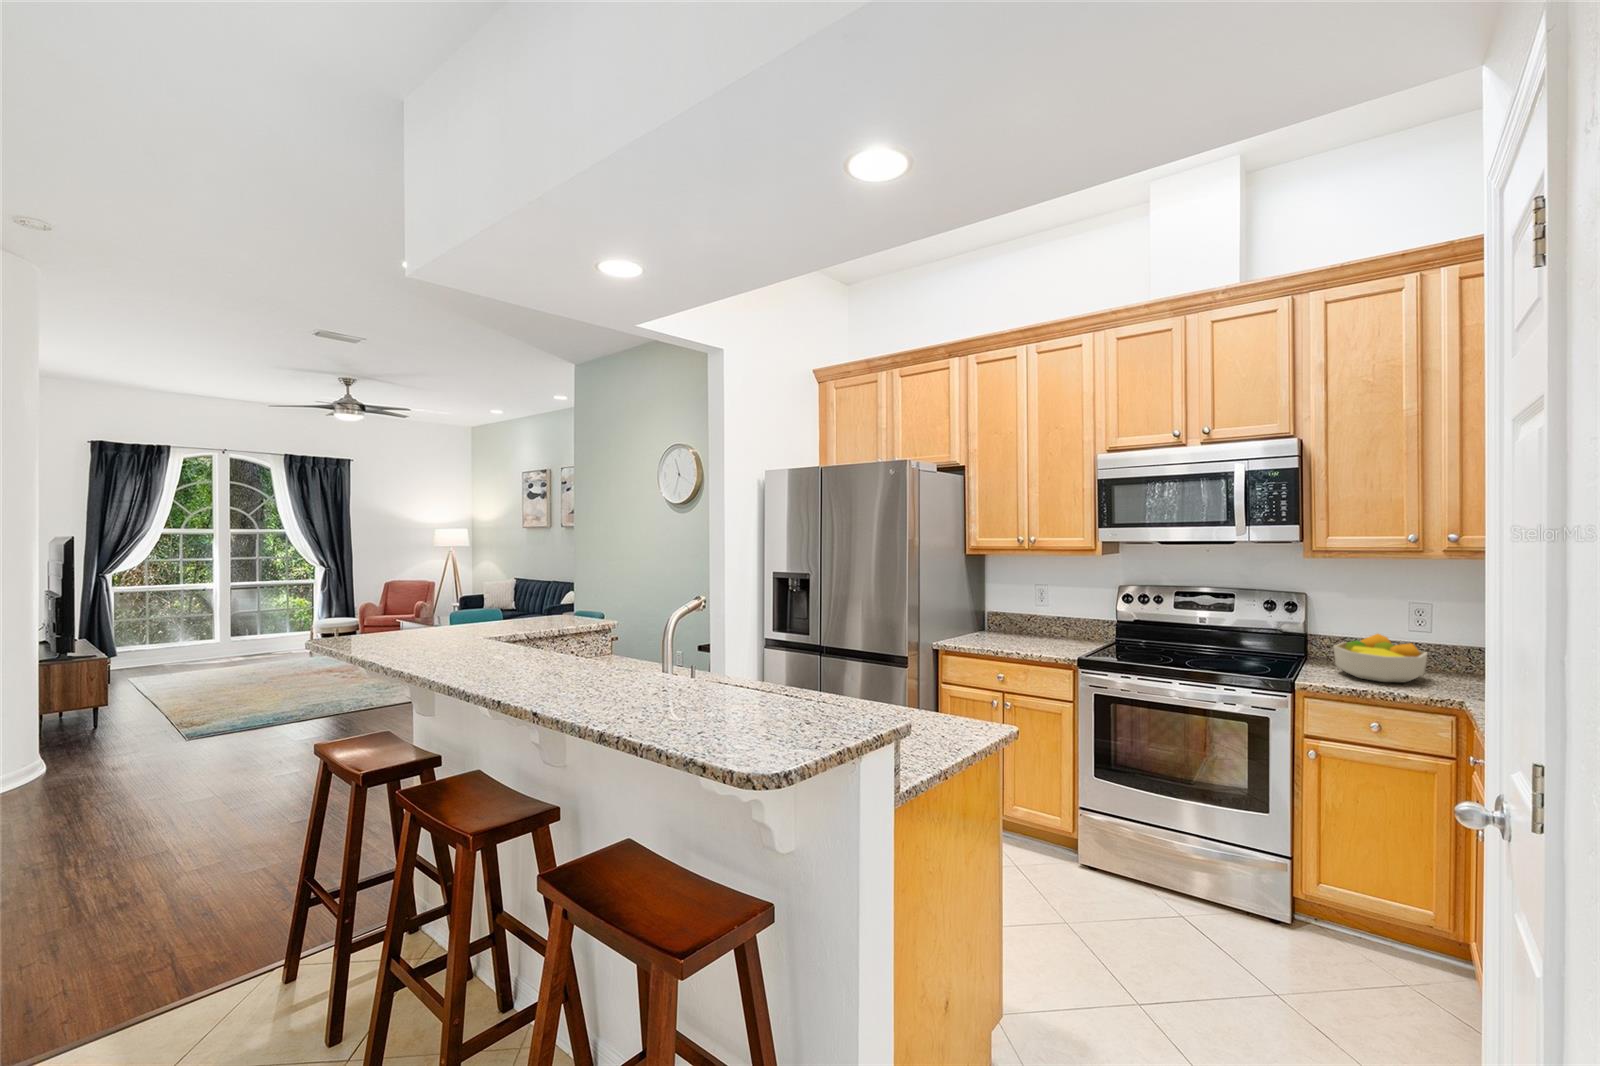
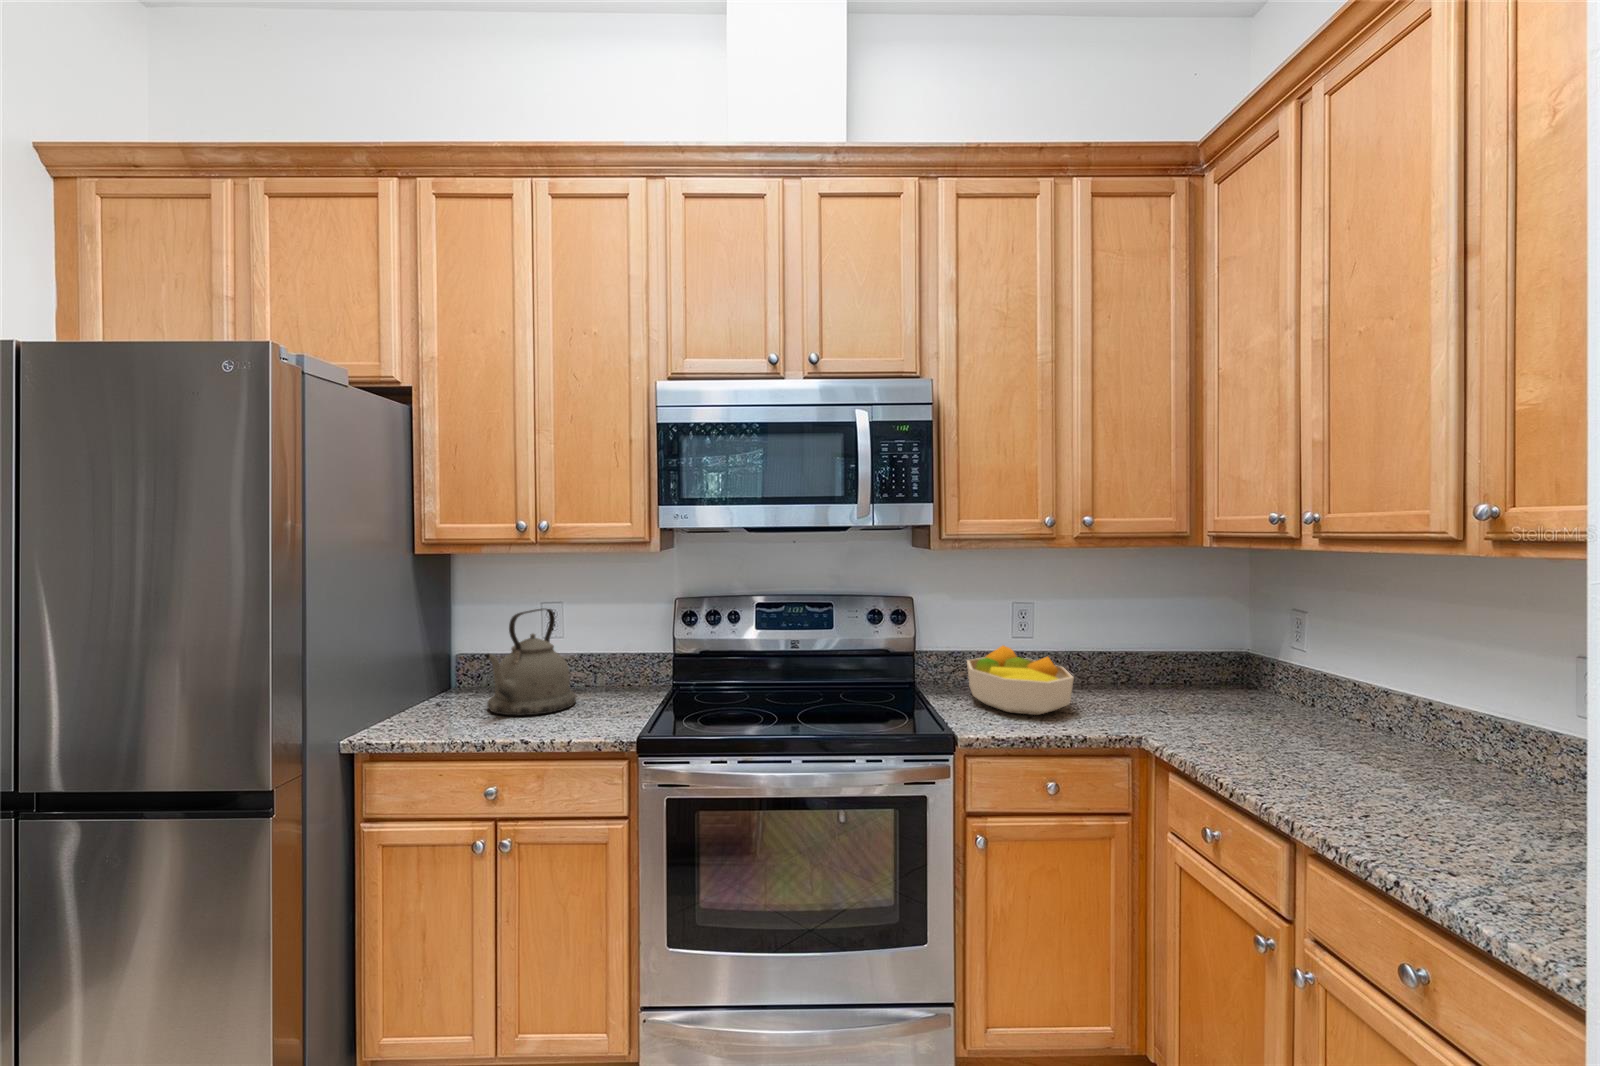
kettle: none [1000,587,1052,645] -> present [486,609,576,716]

